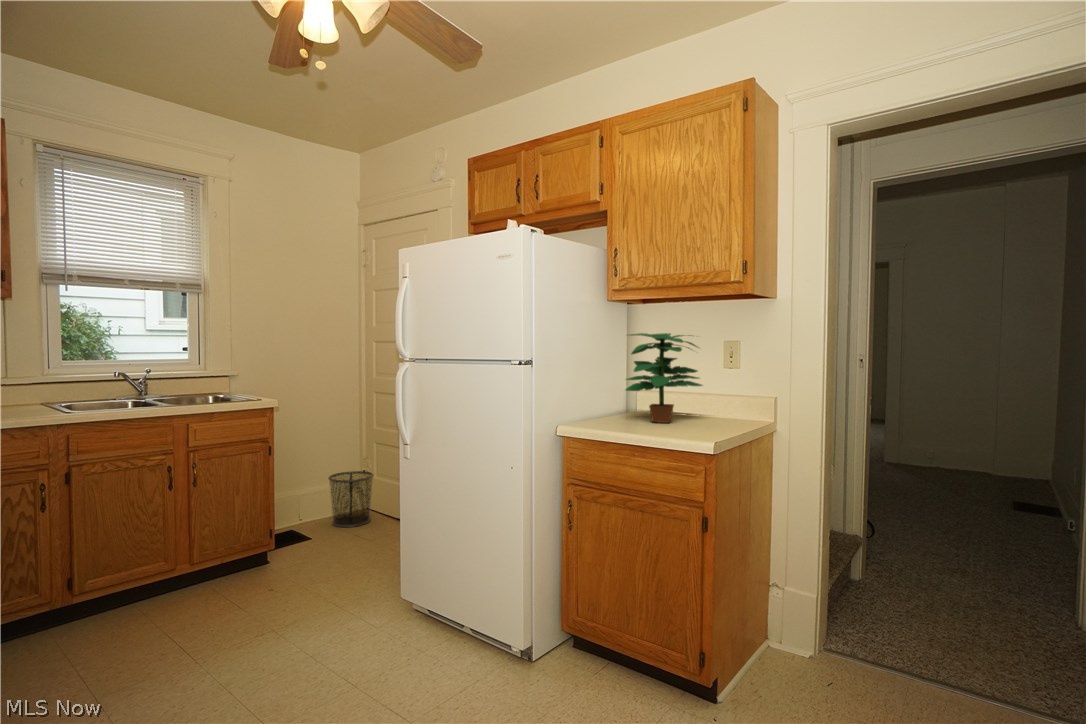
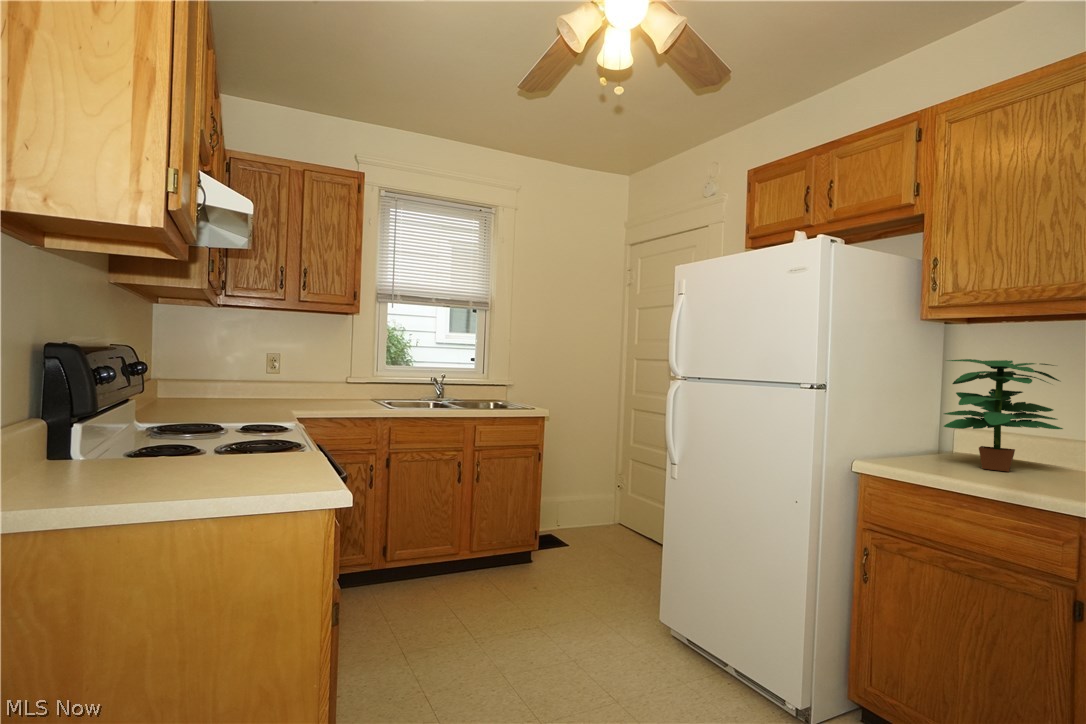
waste bin: present [328,471,374,527] -> none [584,487,627,543]

